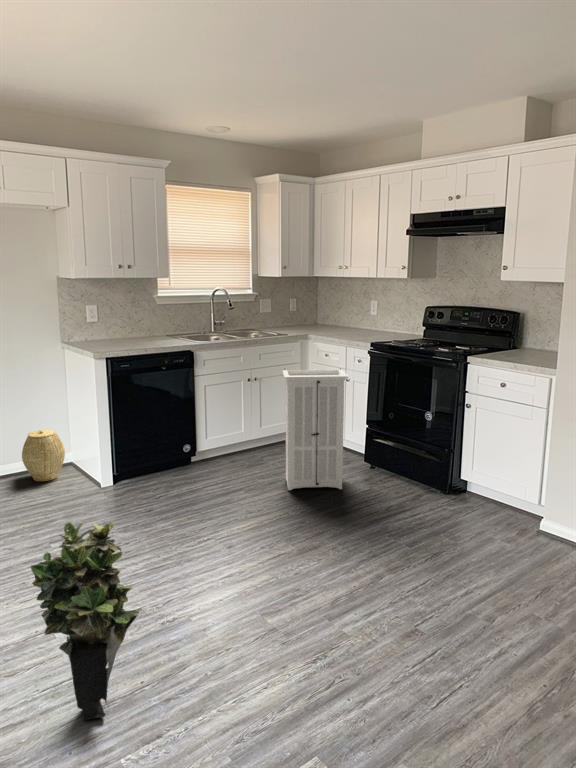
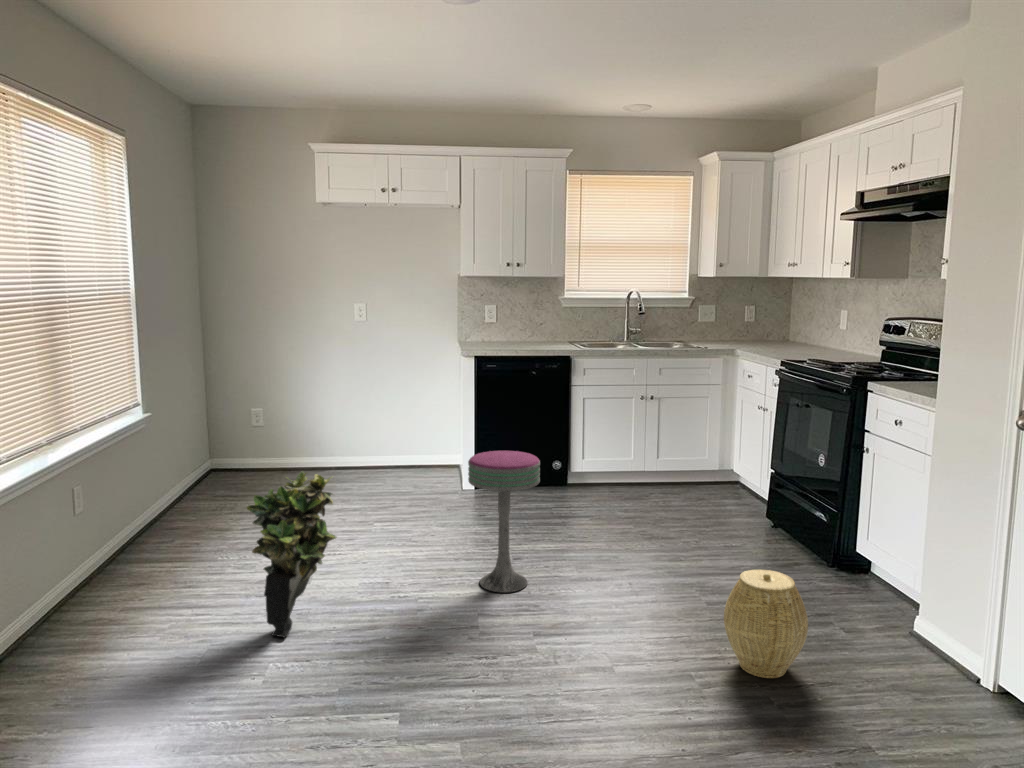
storage cabinet: present [283,368,348,490] -> none [638,379,722,531]
woven basket: present [22,430,65,481] -> present [724,570,808,678]
bar stool: none [212,454,281,591] -> present [468,451,540,592]

